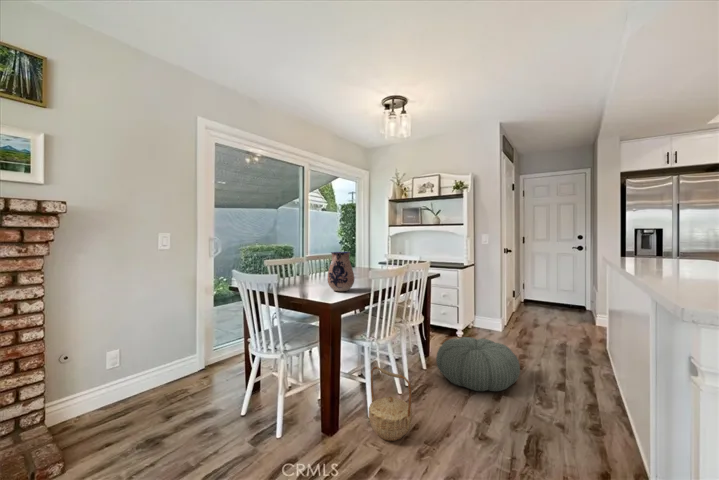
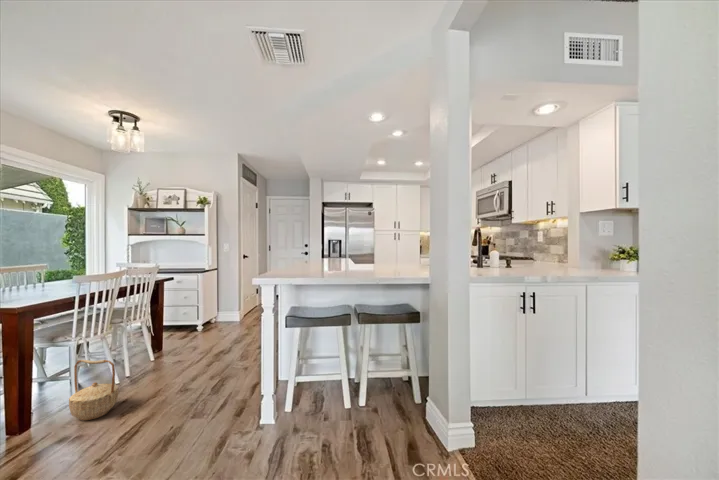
ceramic pitcher: present [328,252,354,291] -> none [20,258,58,297]
pouf: present [436,337,520,391] -> none [161,326,232,366]

